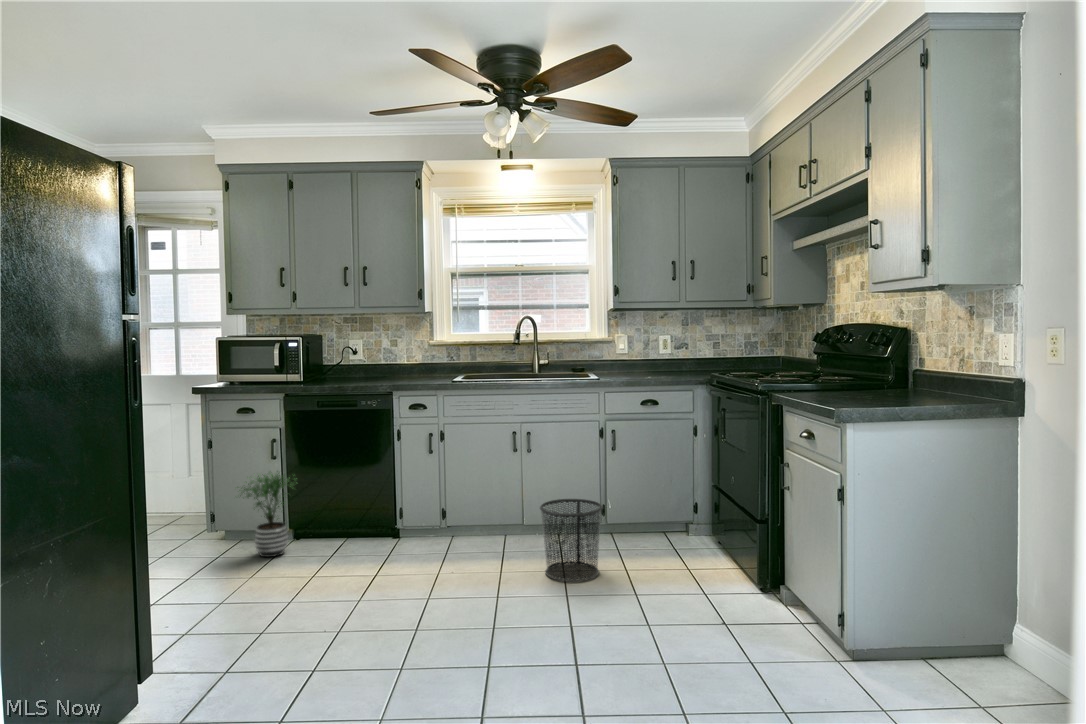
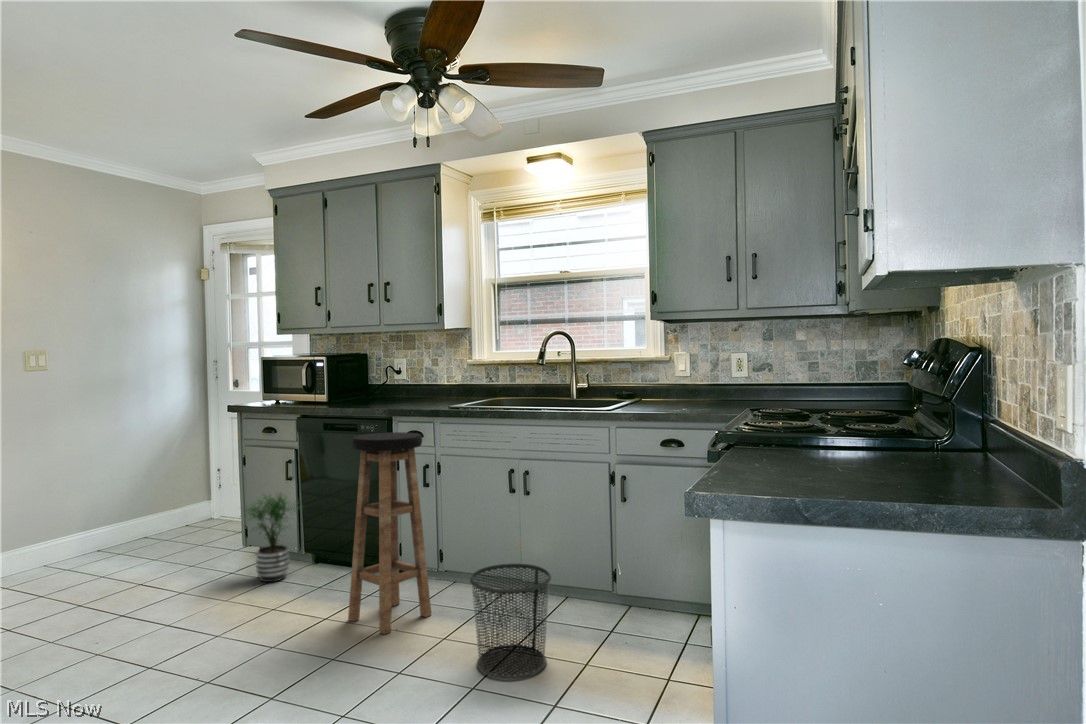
bar stool: none [400,403,467,573] -> present [348,432,431,634]

